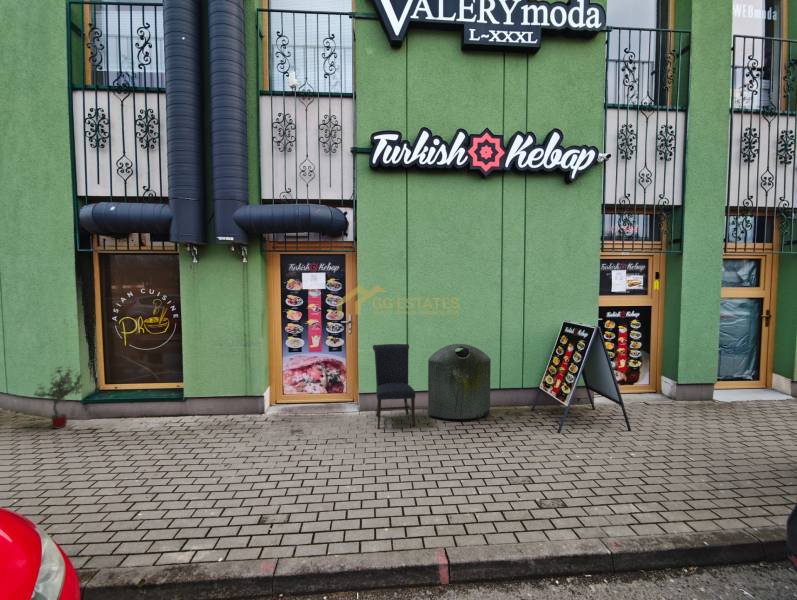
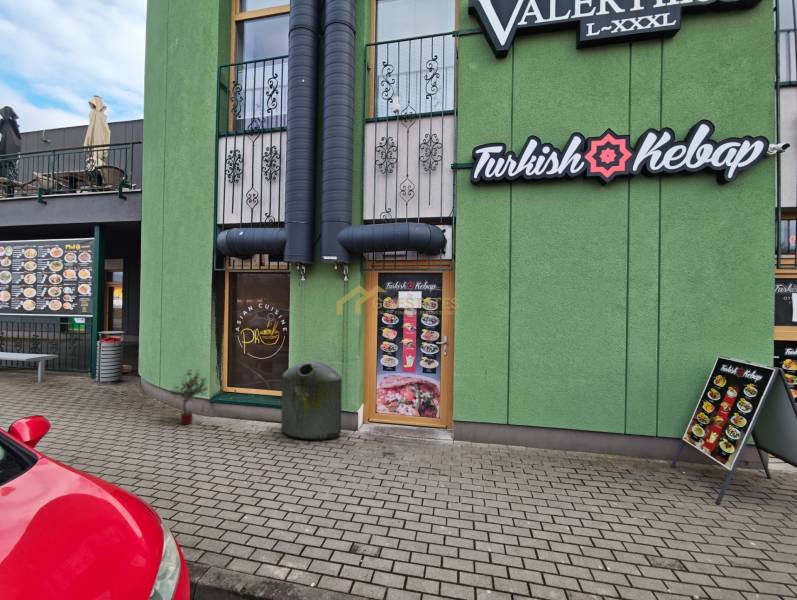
chair: present [373,344,415,428] -> none [469,370,517,468]
trash can: present [428,344,491,421] -> present [281,361,342,440]

